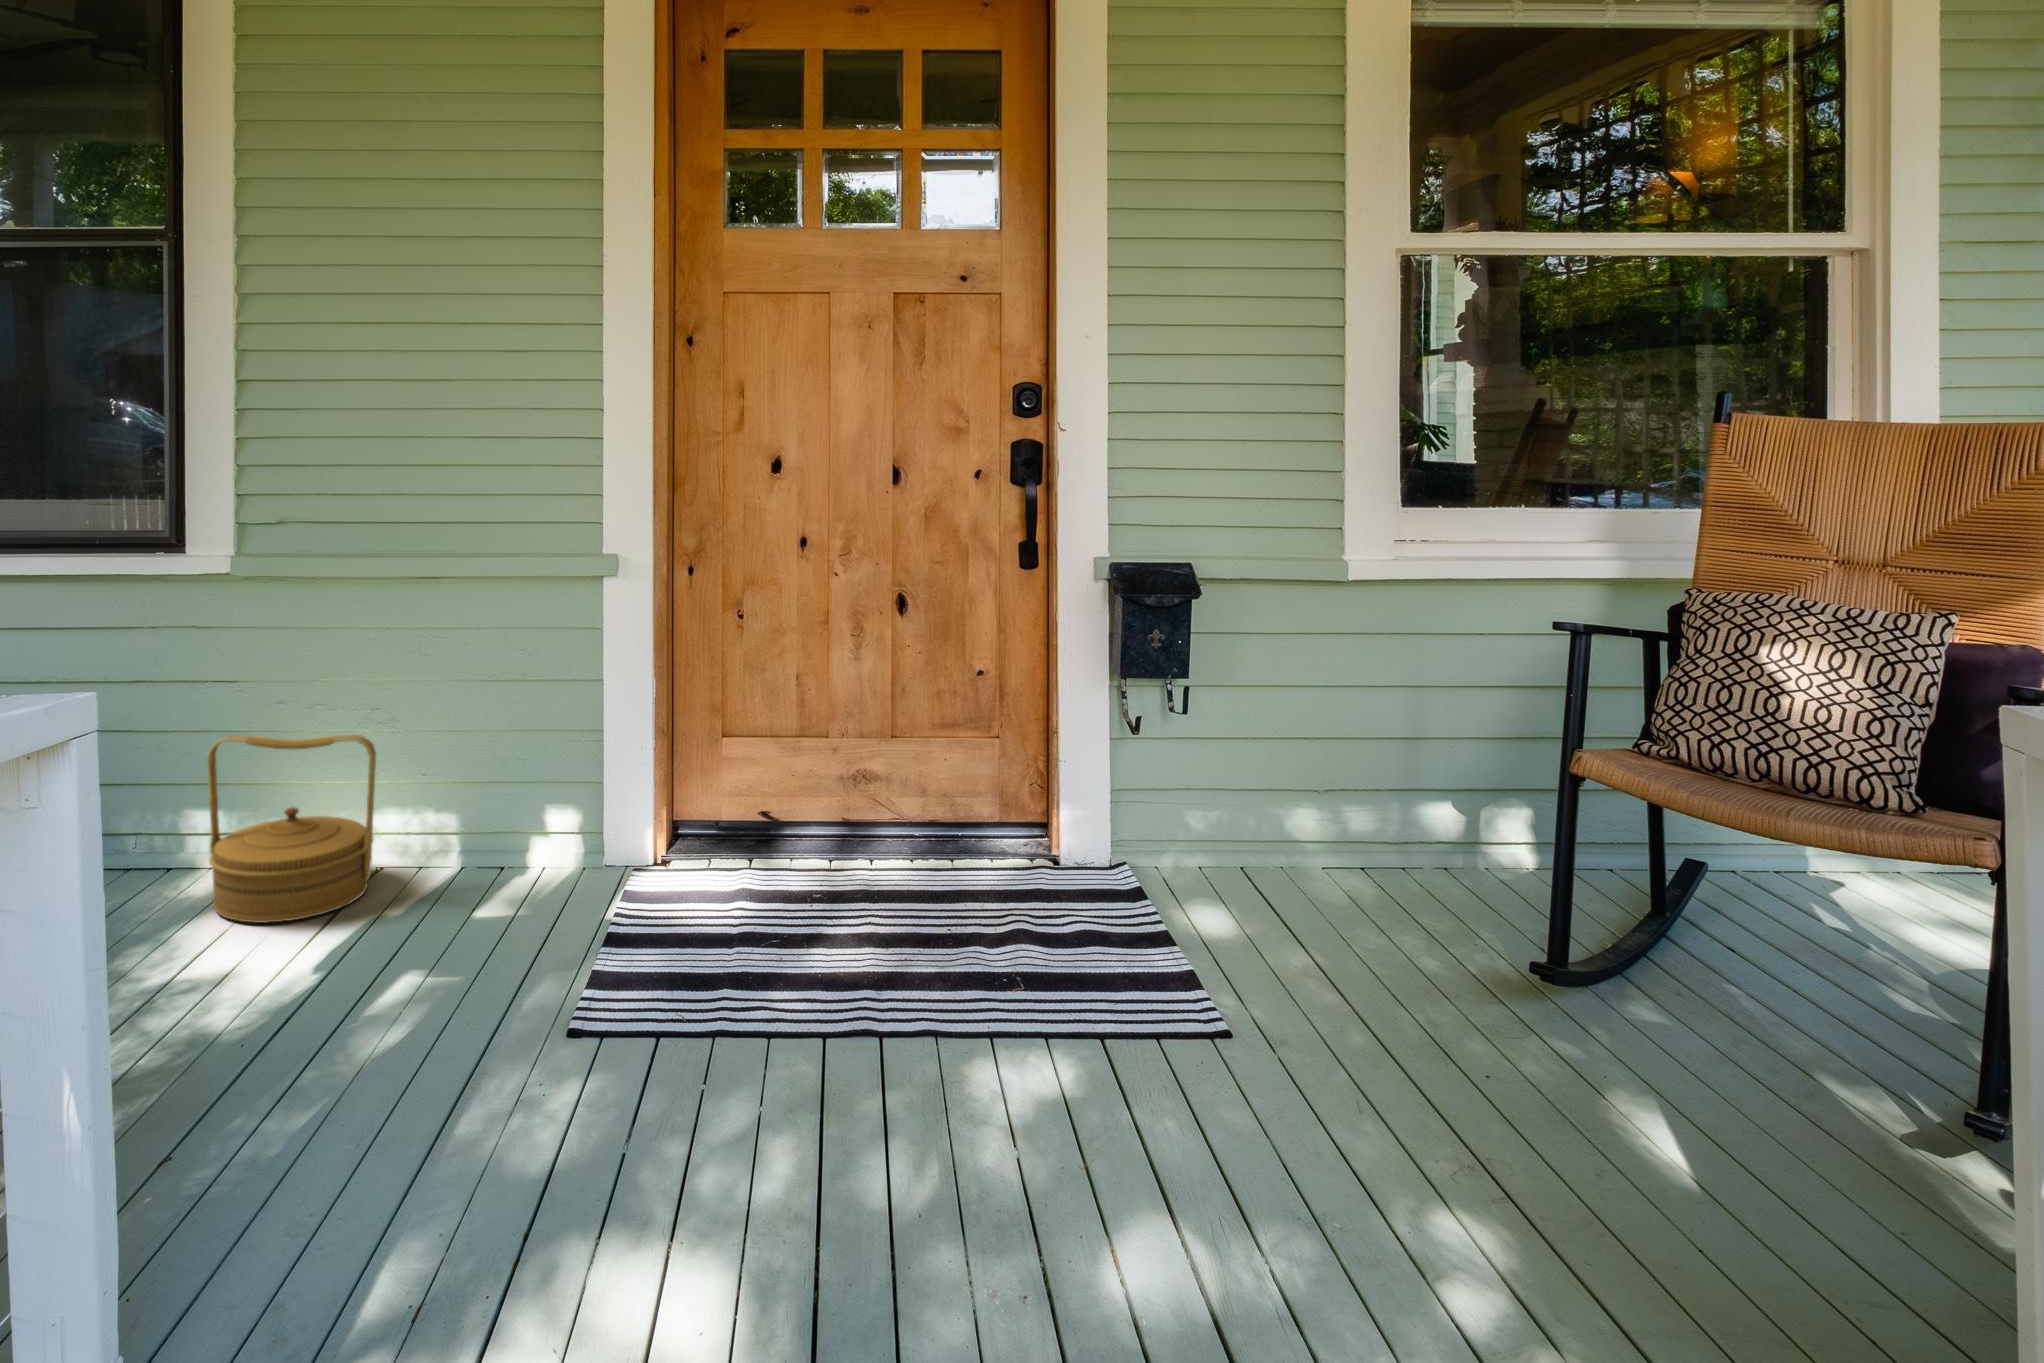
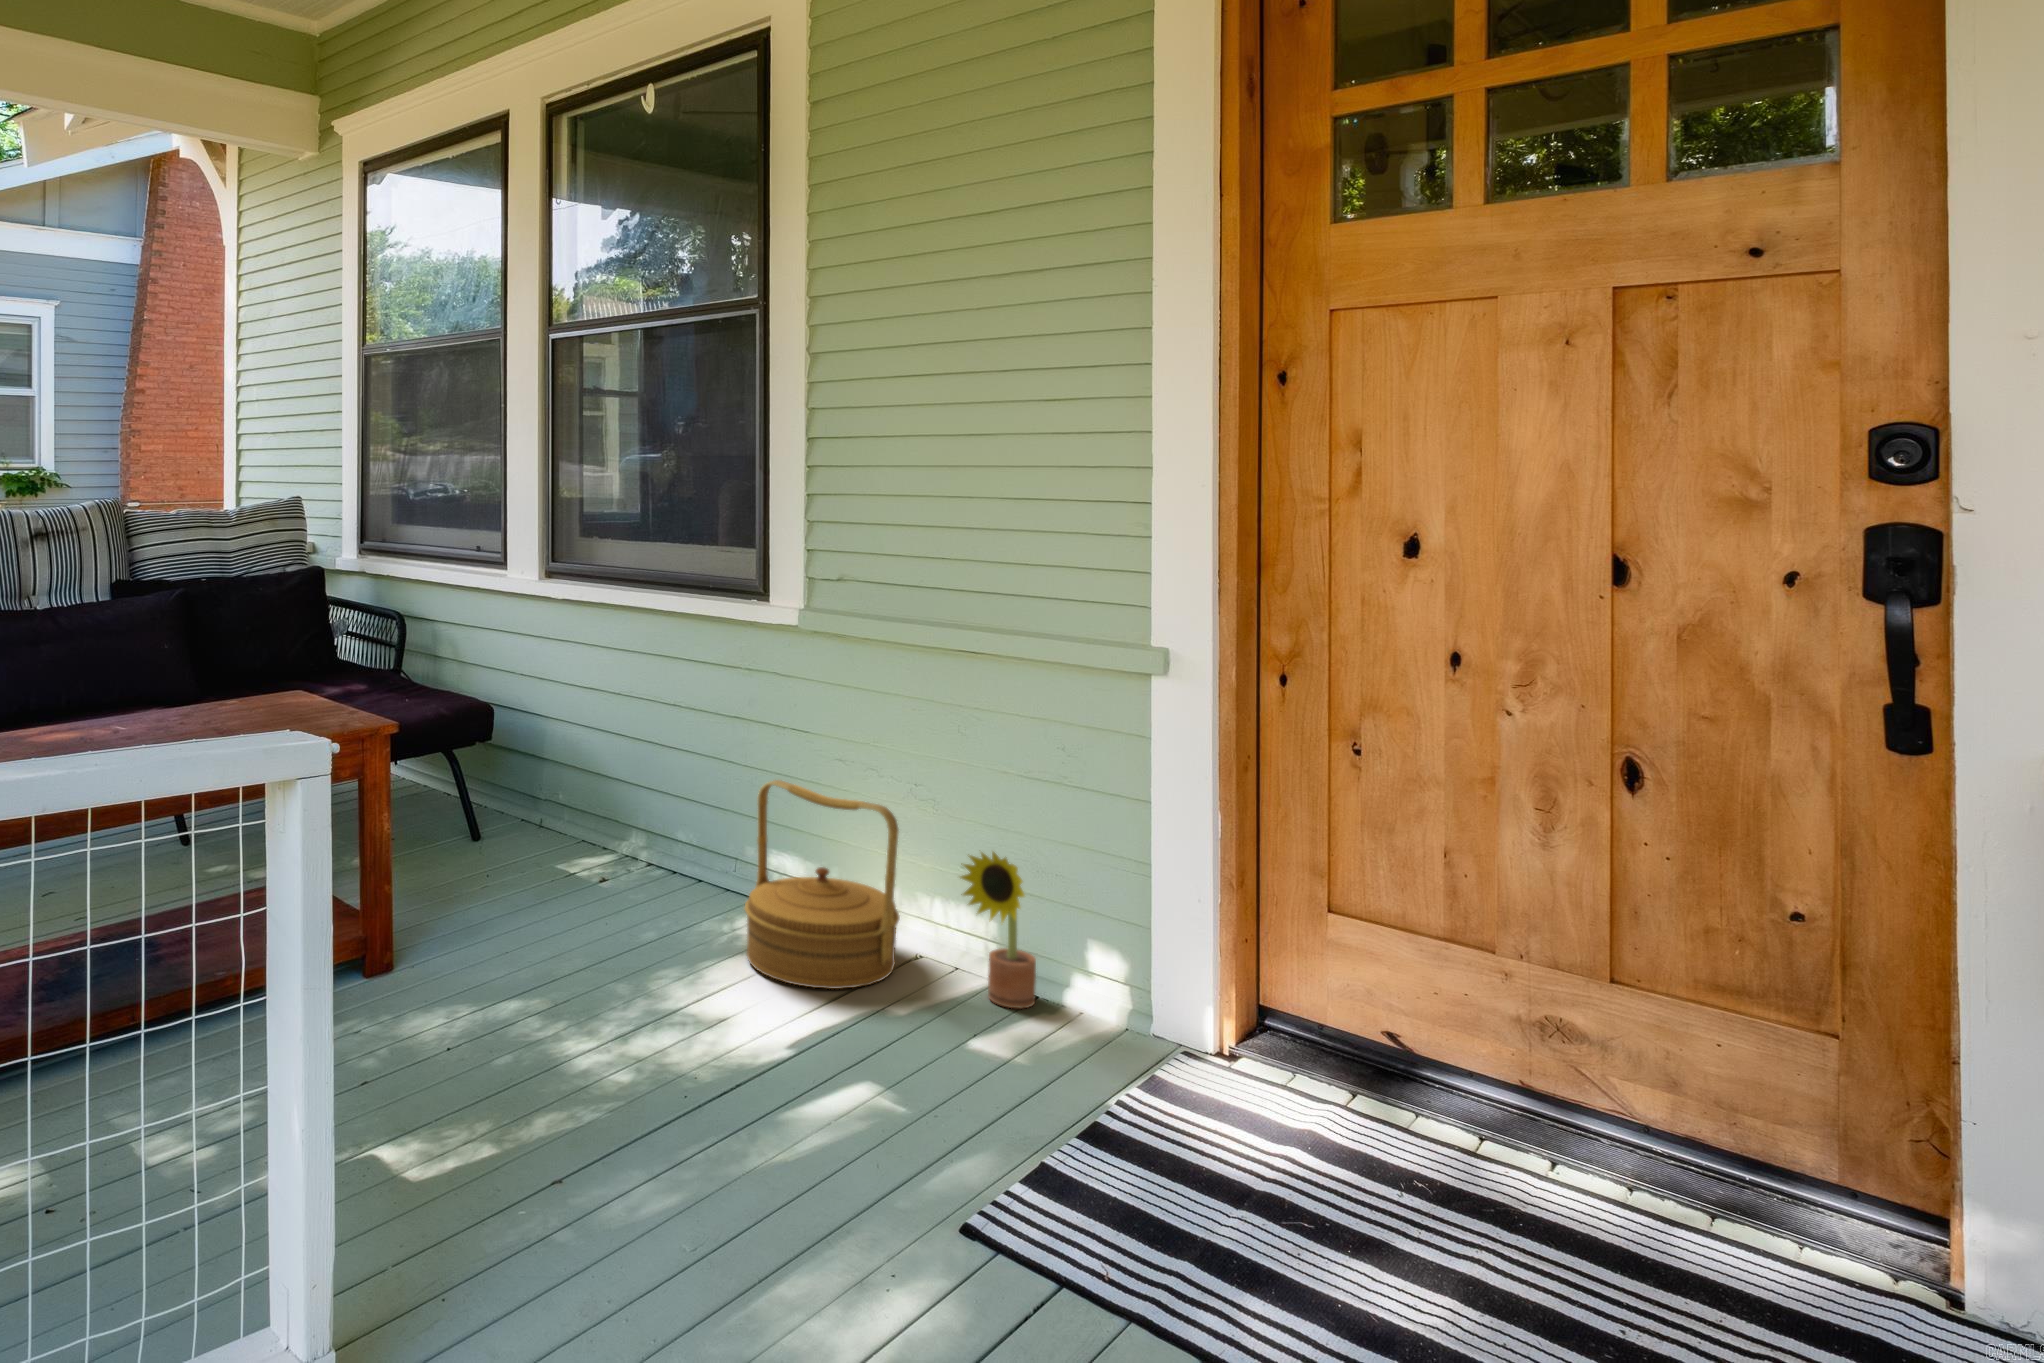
decorative plant: none [437,750,506,881] -> present [960,852,1036,1009]

